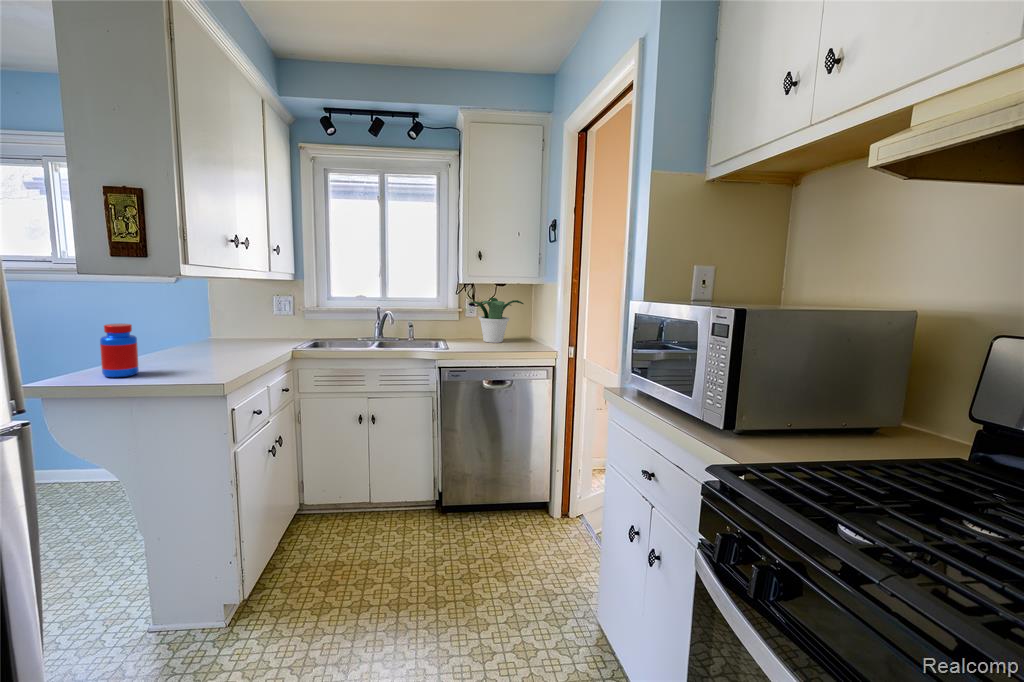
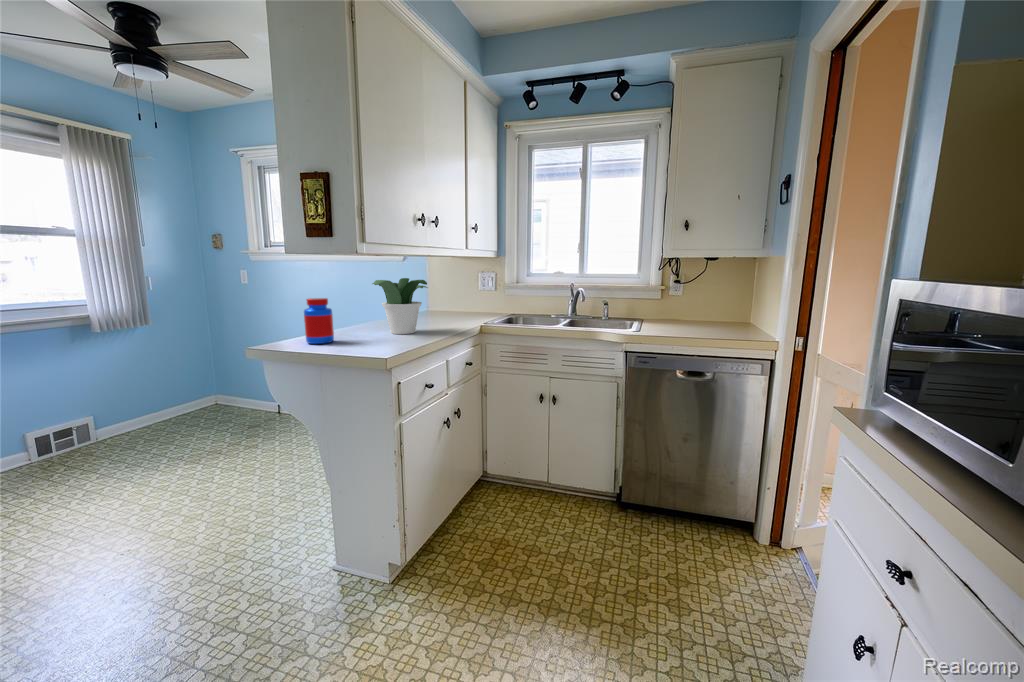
potted plant: present [469,298,524,343] -> present [372,278,428,334]

